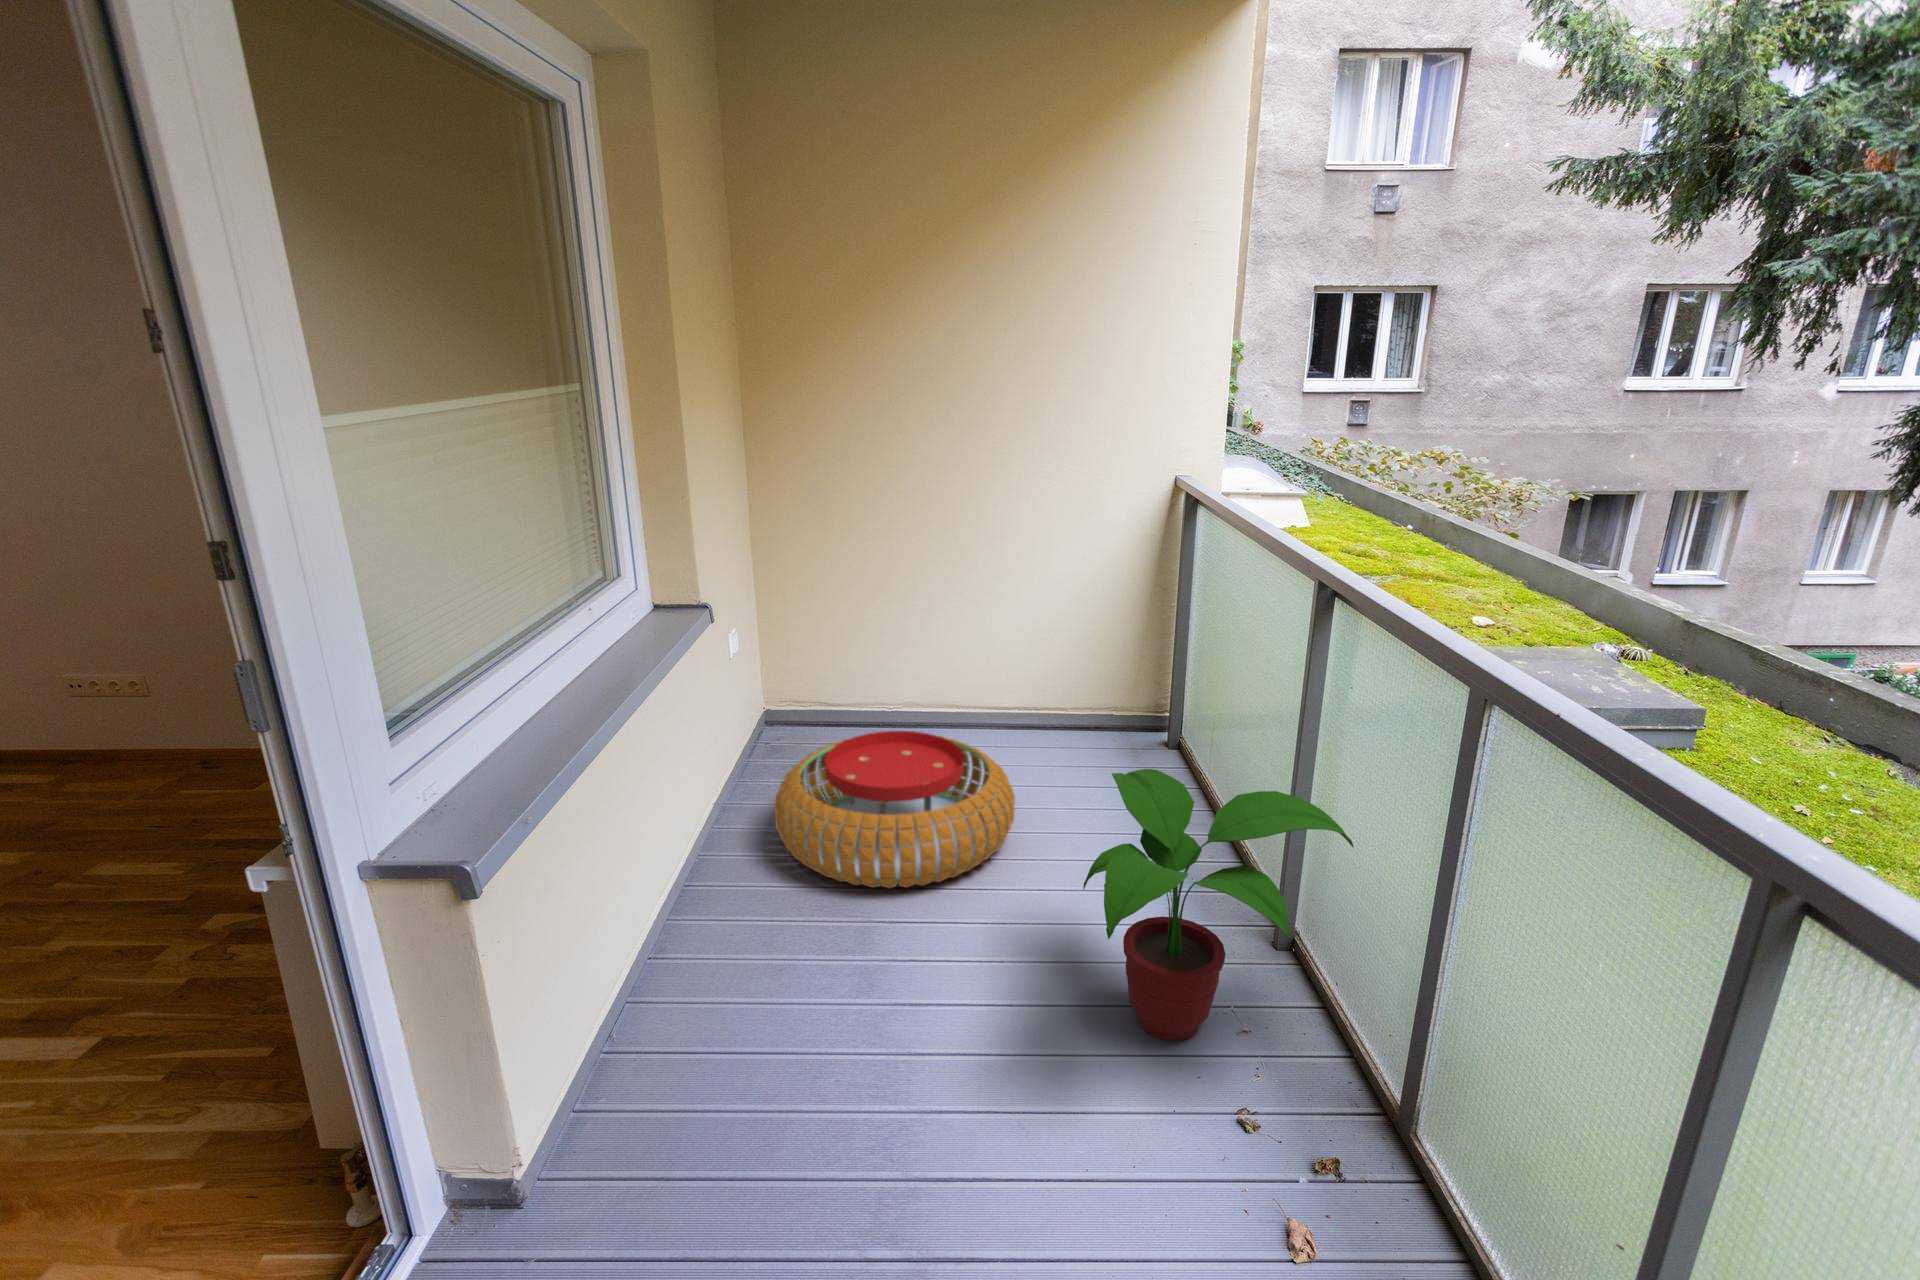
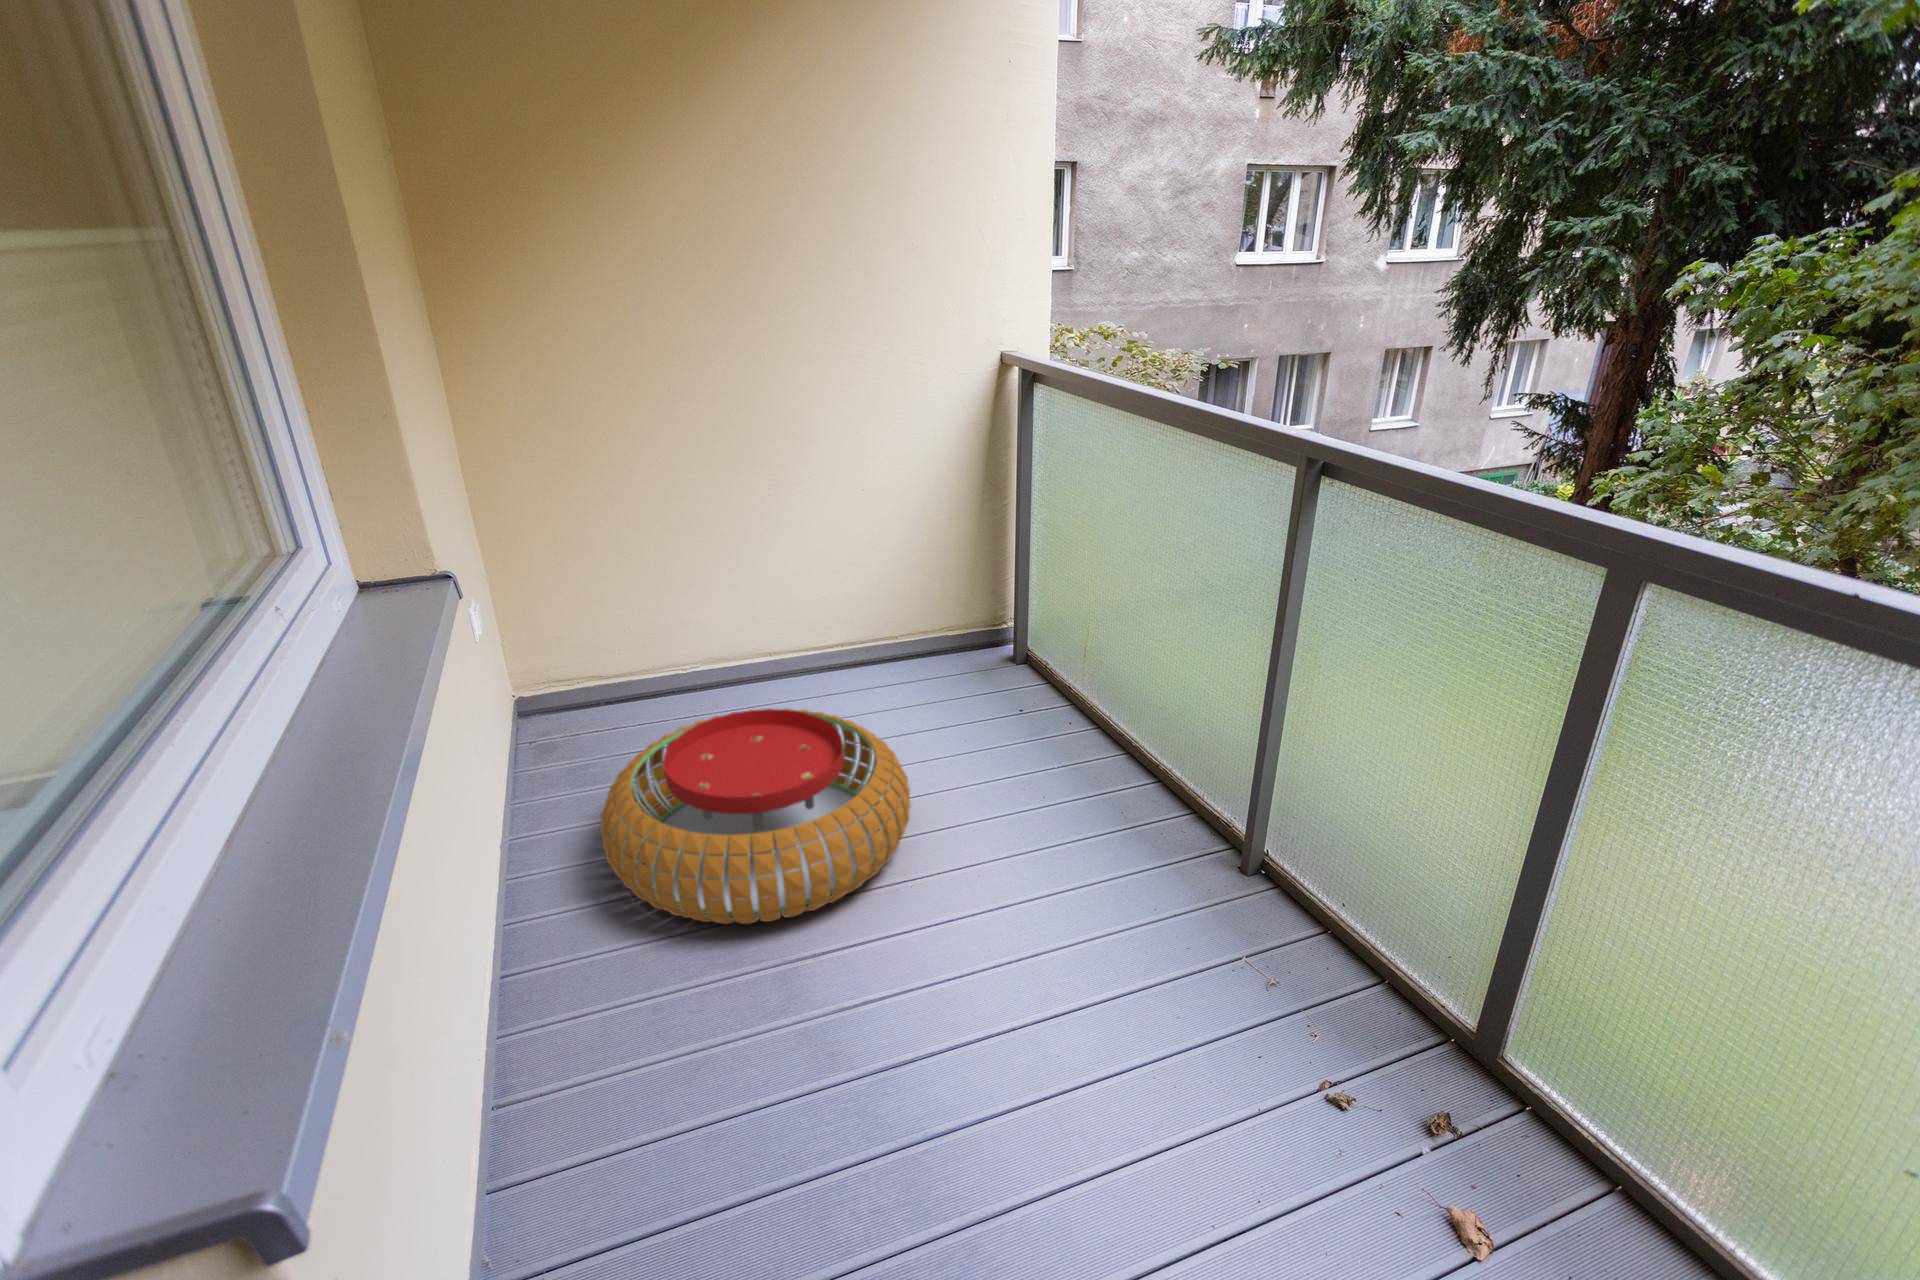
potted plant: present [1083,769,1354,1041] -> none [1074,718,1373,1024]

